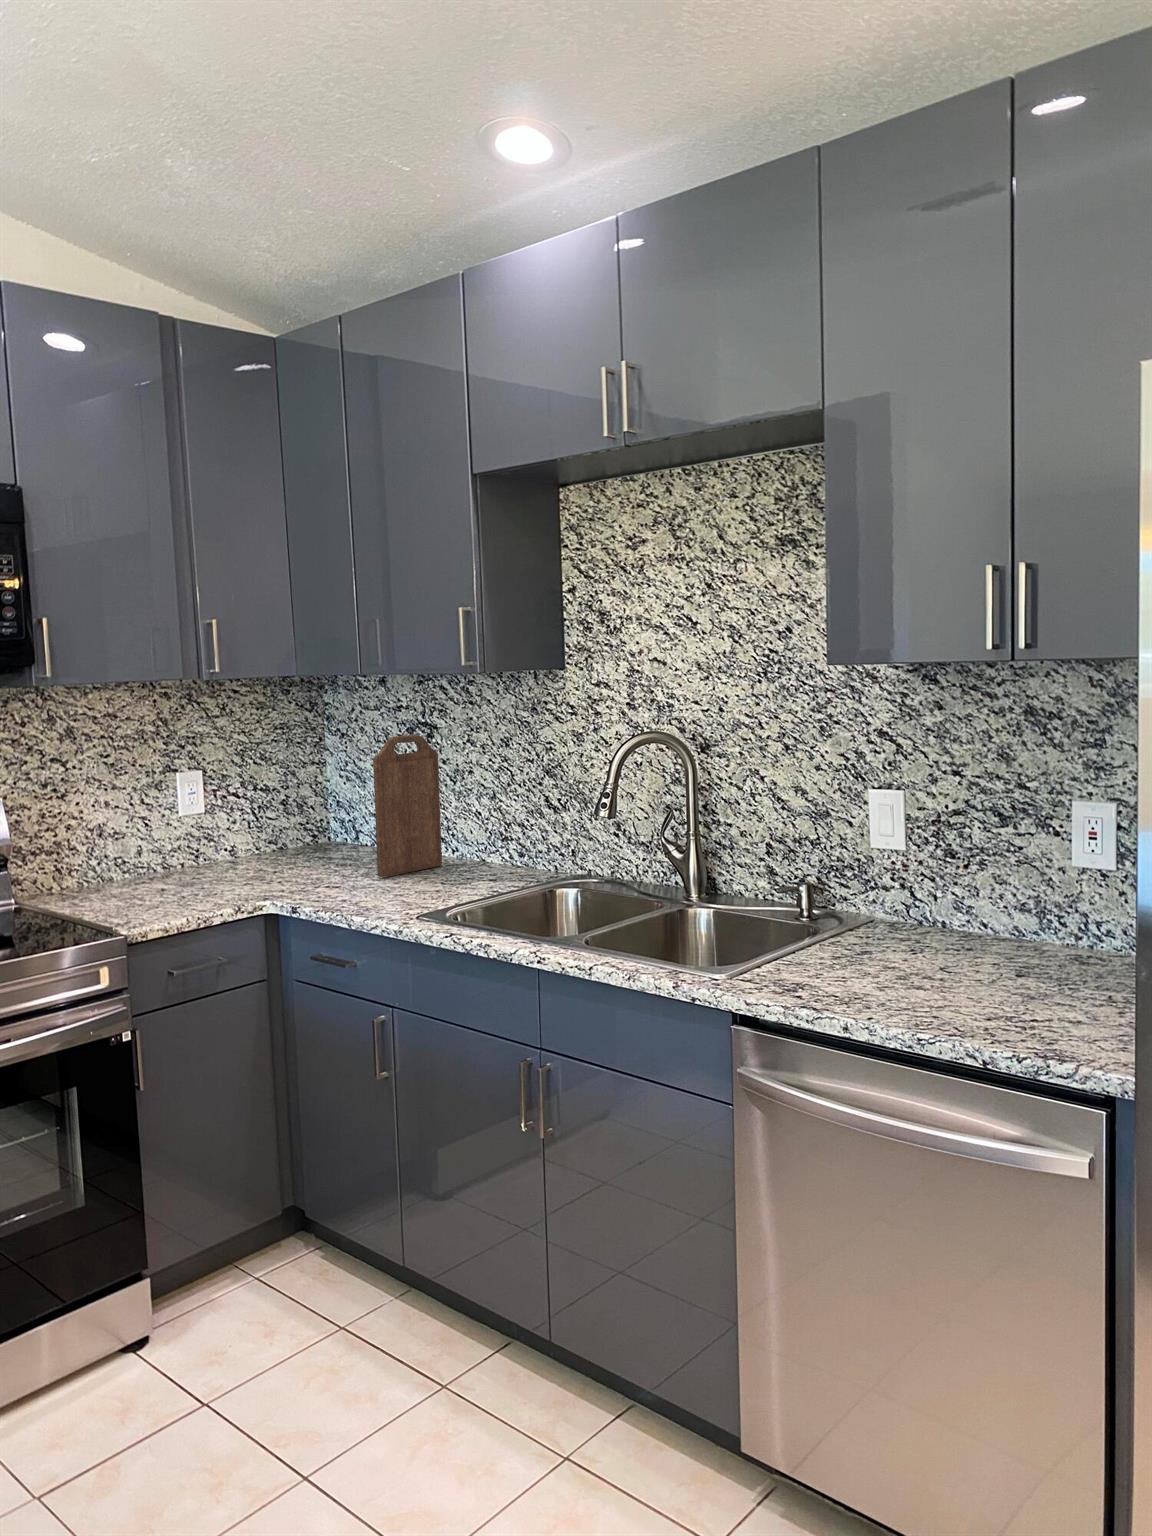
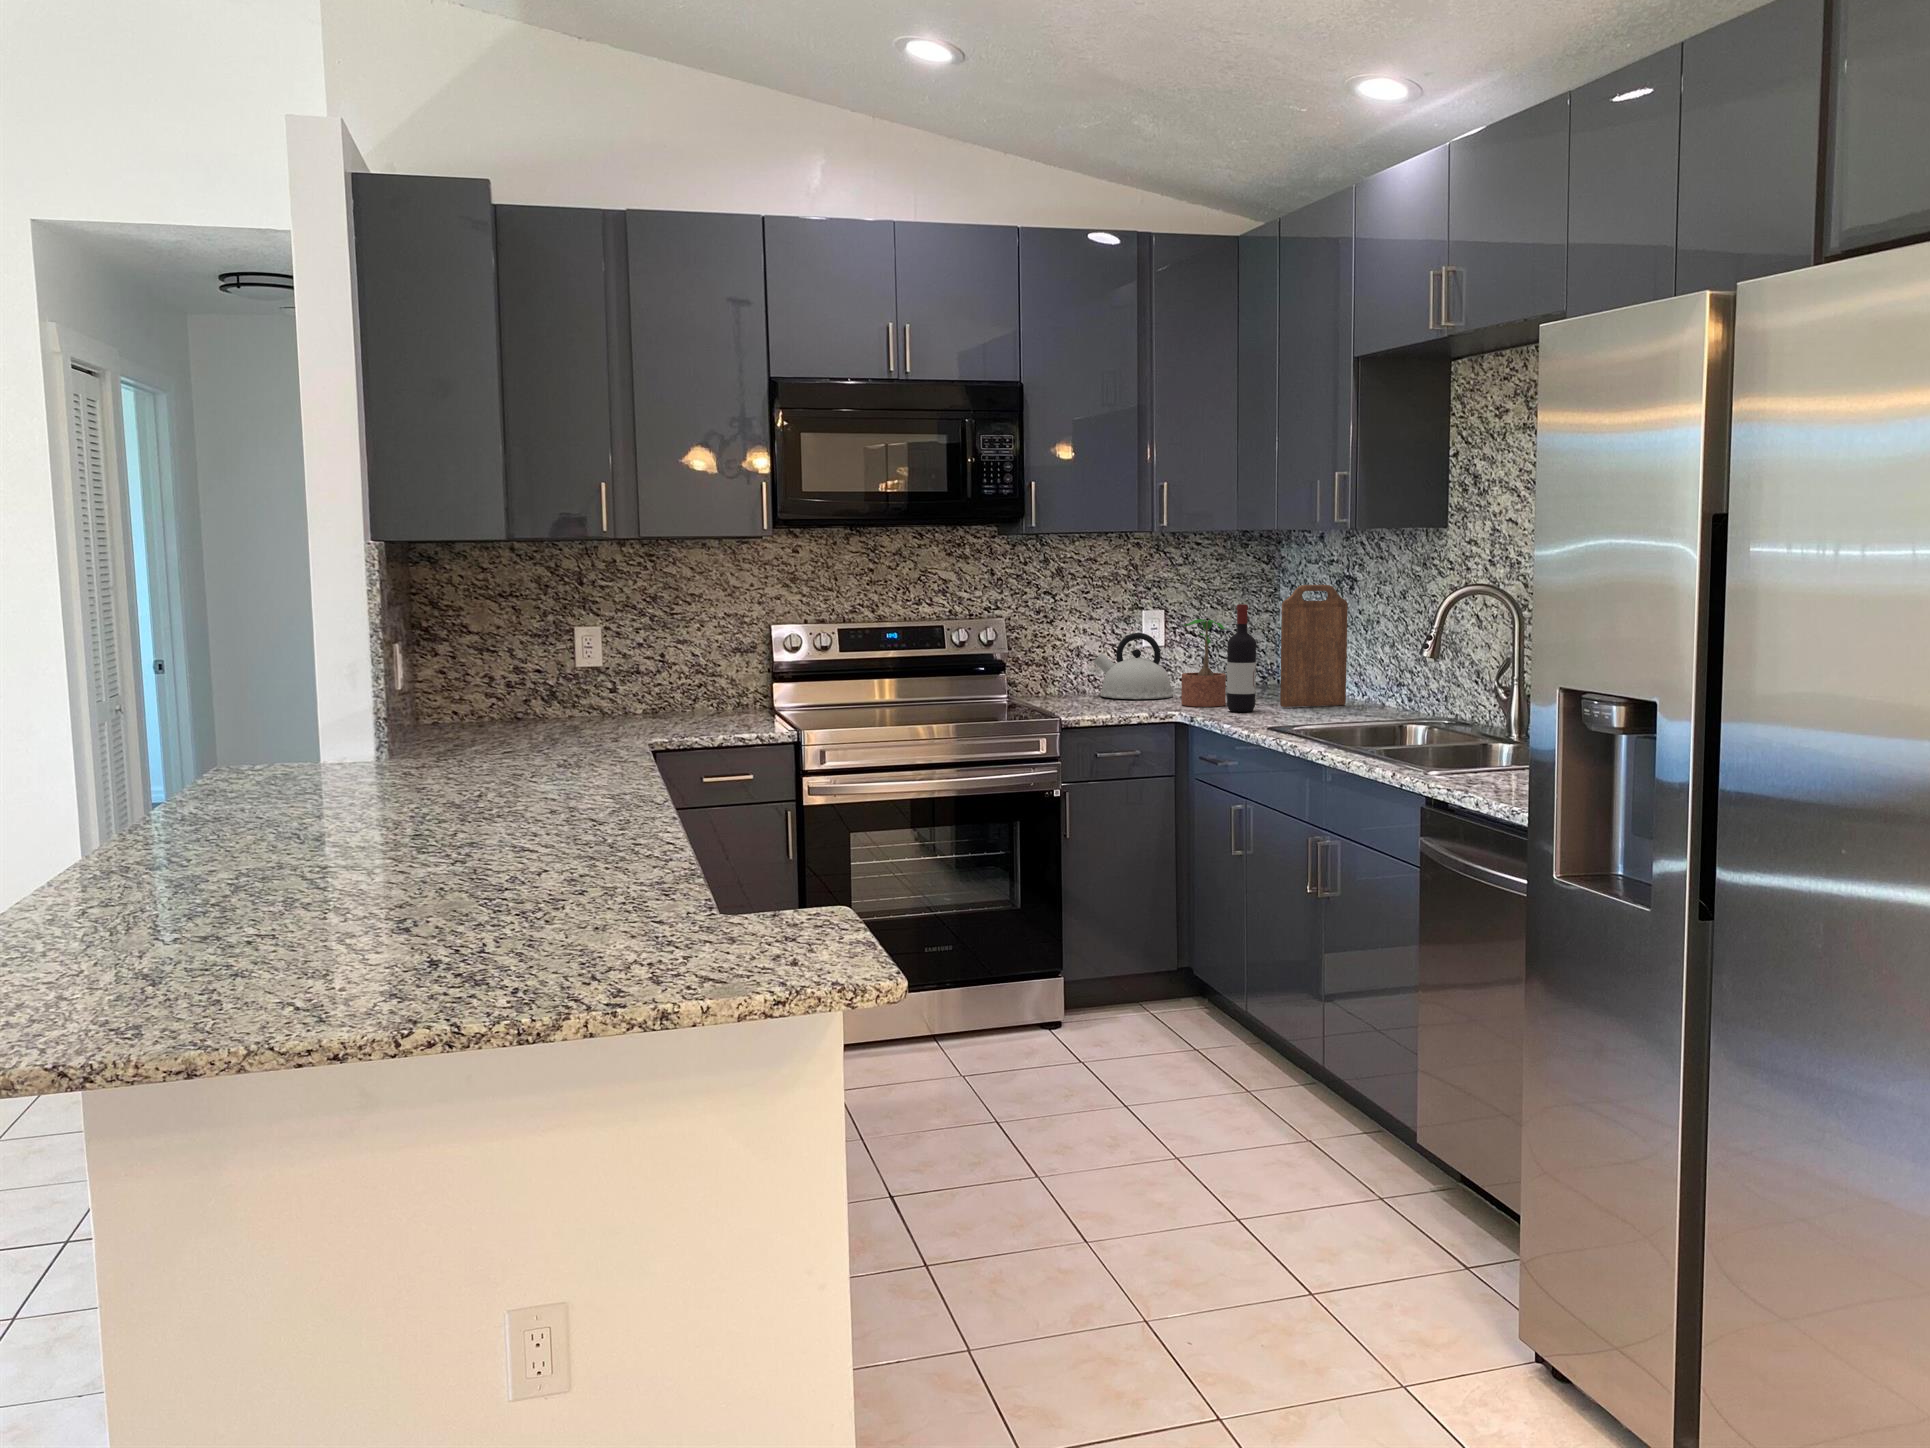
wine bottle: none [321,764,359,892] -> present [1227,604,1256,712]
potted plant: none [249,782,311,888] -> present [1181,619,1226,707]
kettle: none [125,802,230,886] -> present [1094,633,1173,699]

